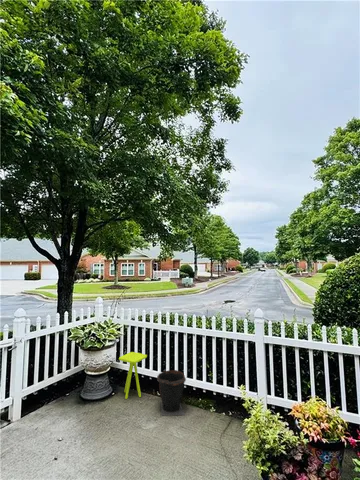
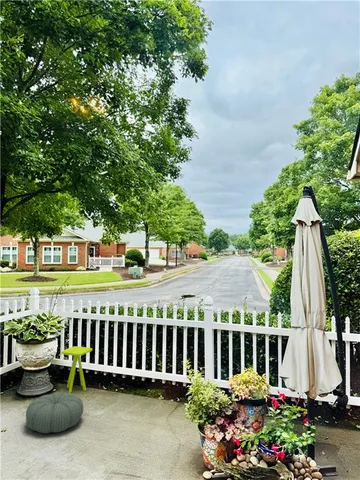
bucket: present [157,370,186,415] -> none [105,361,135,403]
pouf: none [76,405,134,457] -> present [26,393,83,433]

